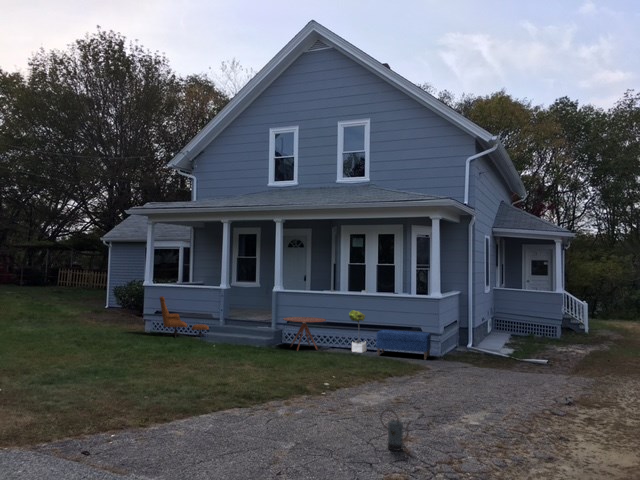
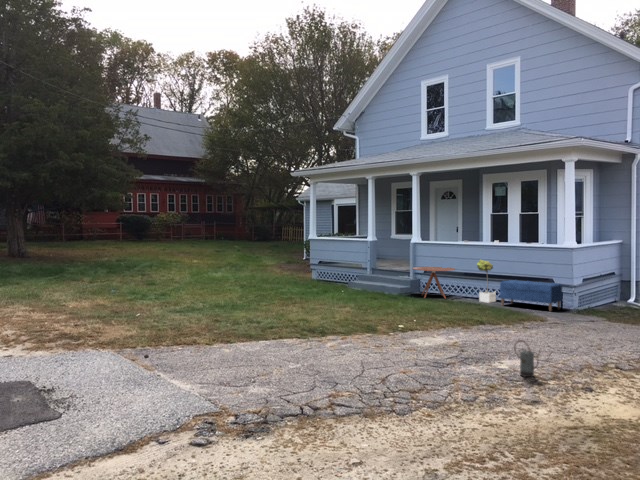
lounge chair: present [160,296,209,337] -> none [314,248,359,285]
watering can: present [380,409,411,451] -> present [514,341,539,377]

